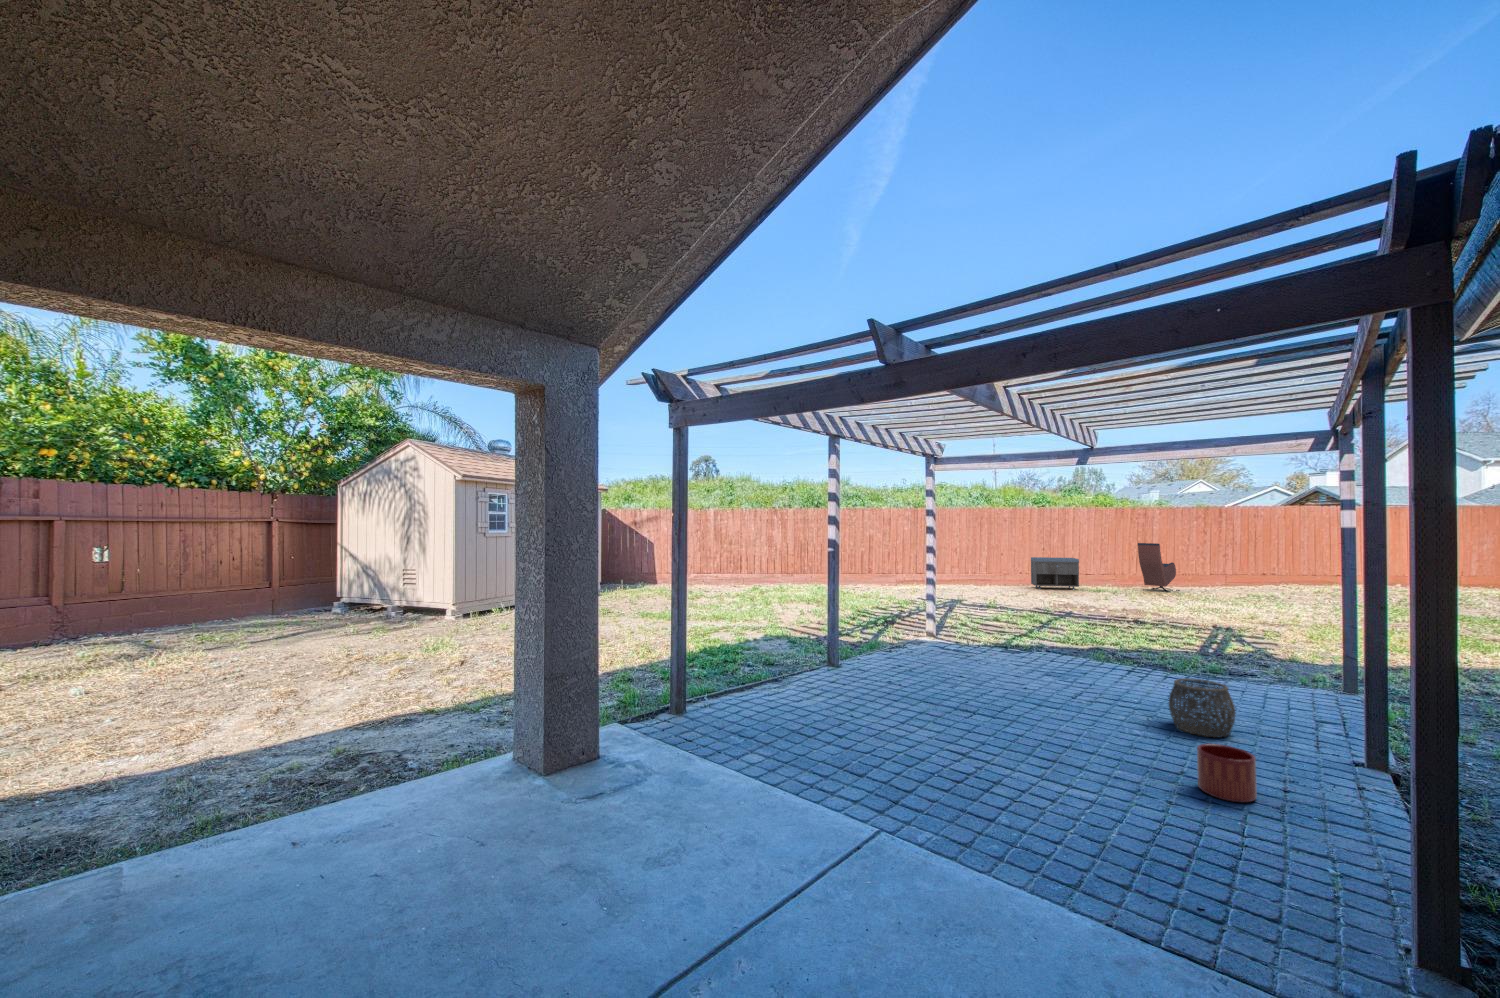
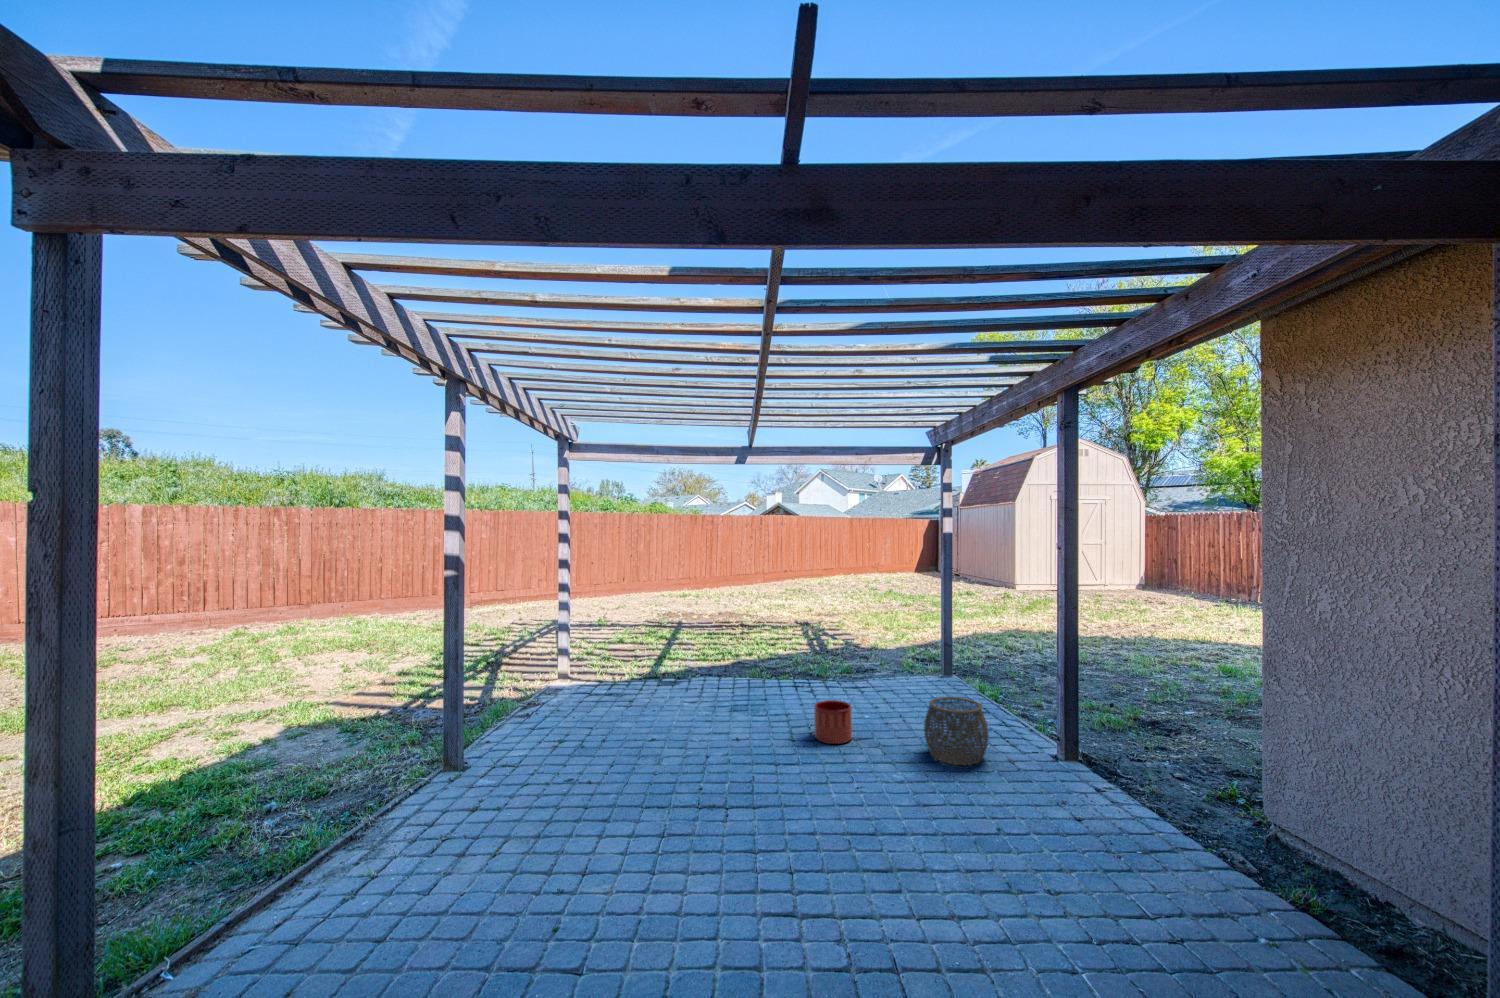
armchair: present [1138,543,1176,592] -> none [712,543,741,588]
storage bench: present [1031,557,1079,590] -> none [617,560,664,595]
planter: present [1197,744,1257,802] -> present [814,700,852,744]

